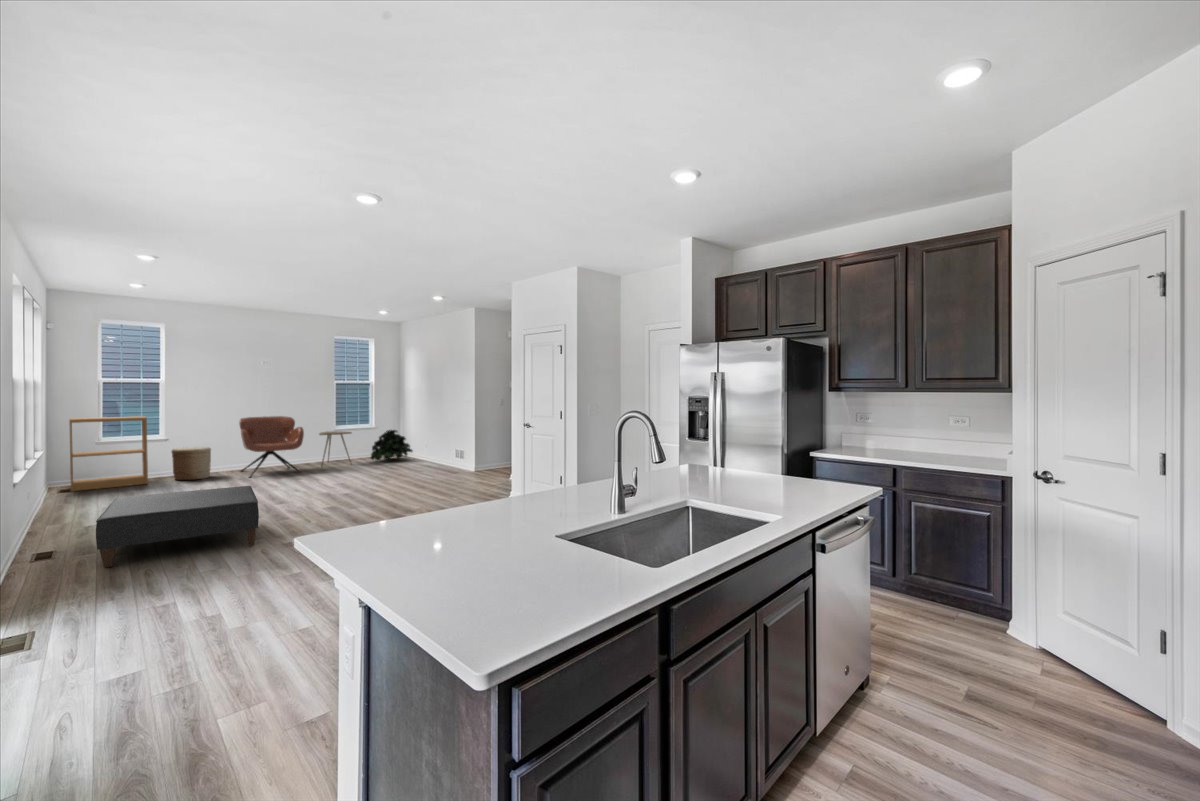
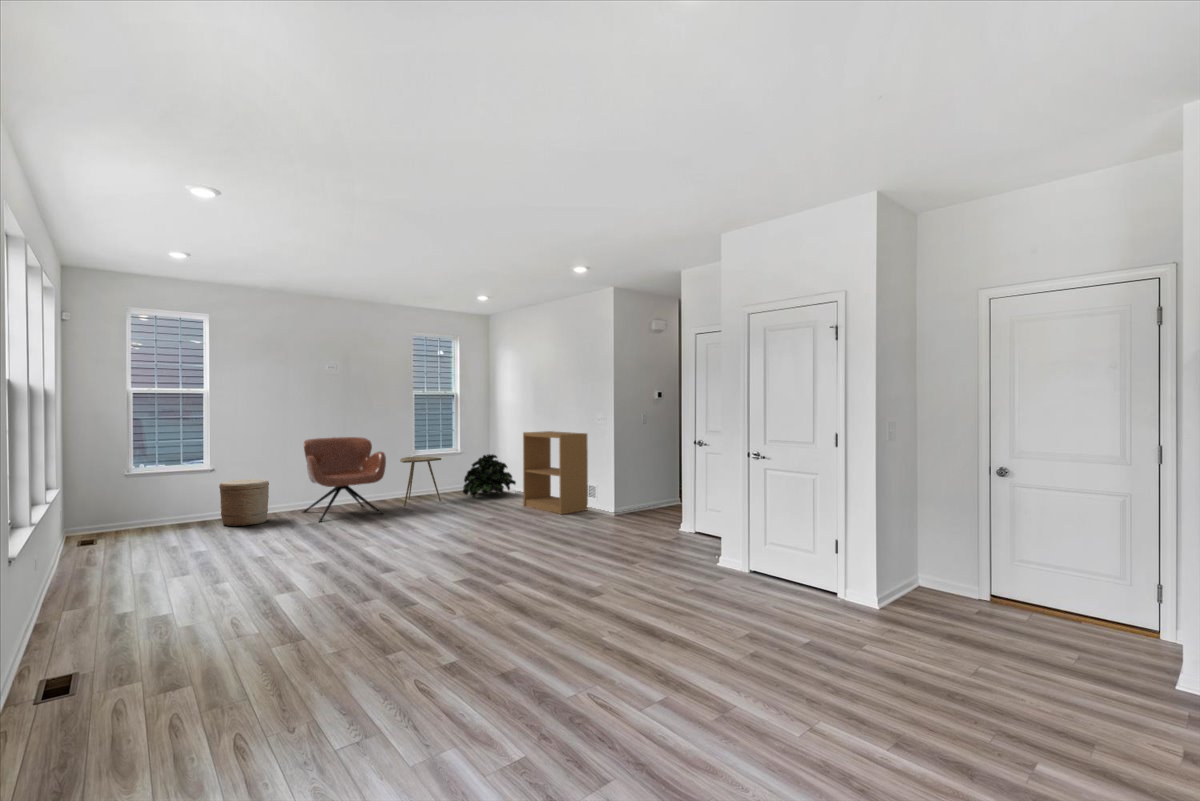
bookshelf: present [69,416,148,491] -> present [523,431,588,514]
ottoman: present [96,486,259,567] -> none [145,552,398,721]

